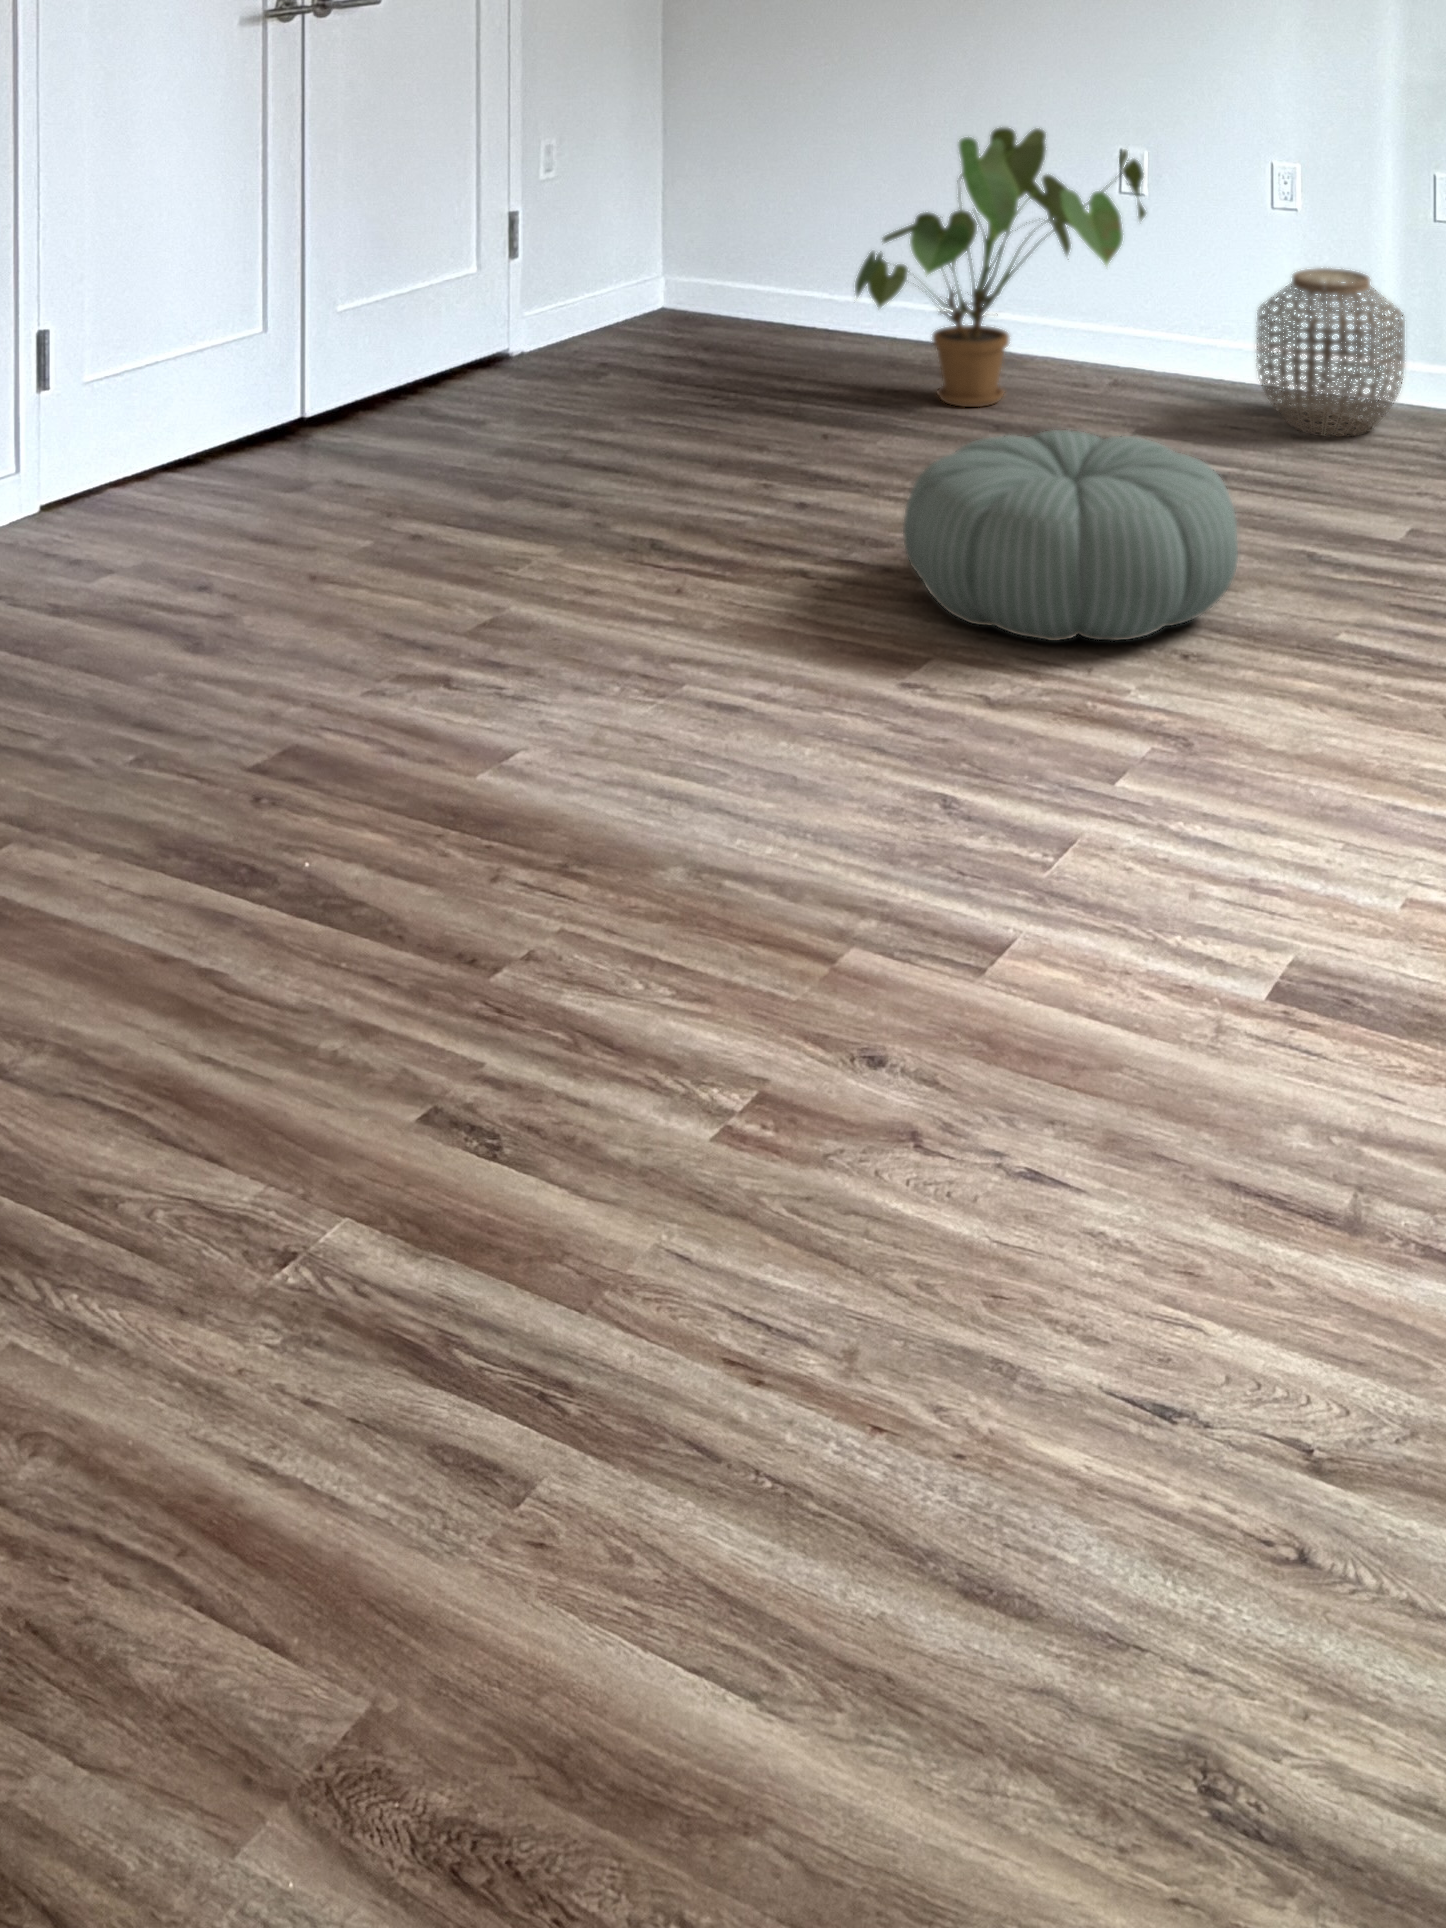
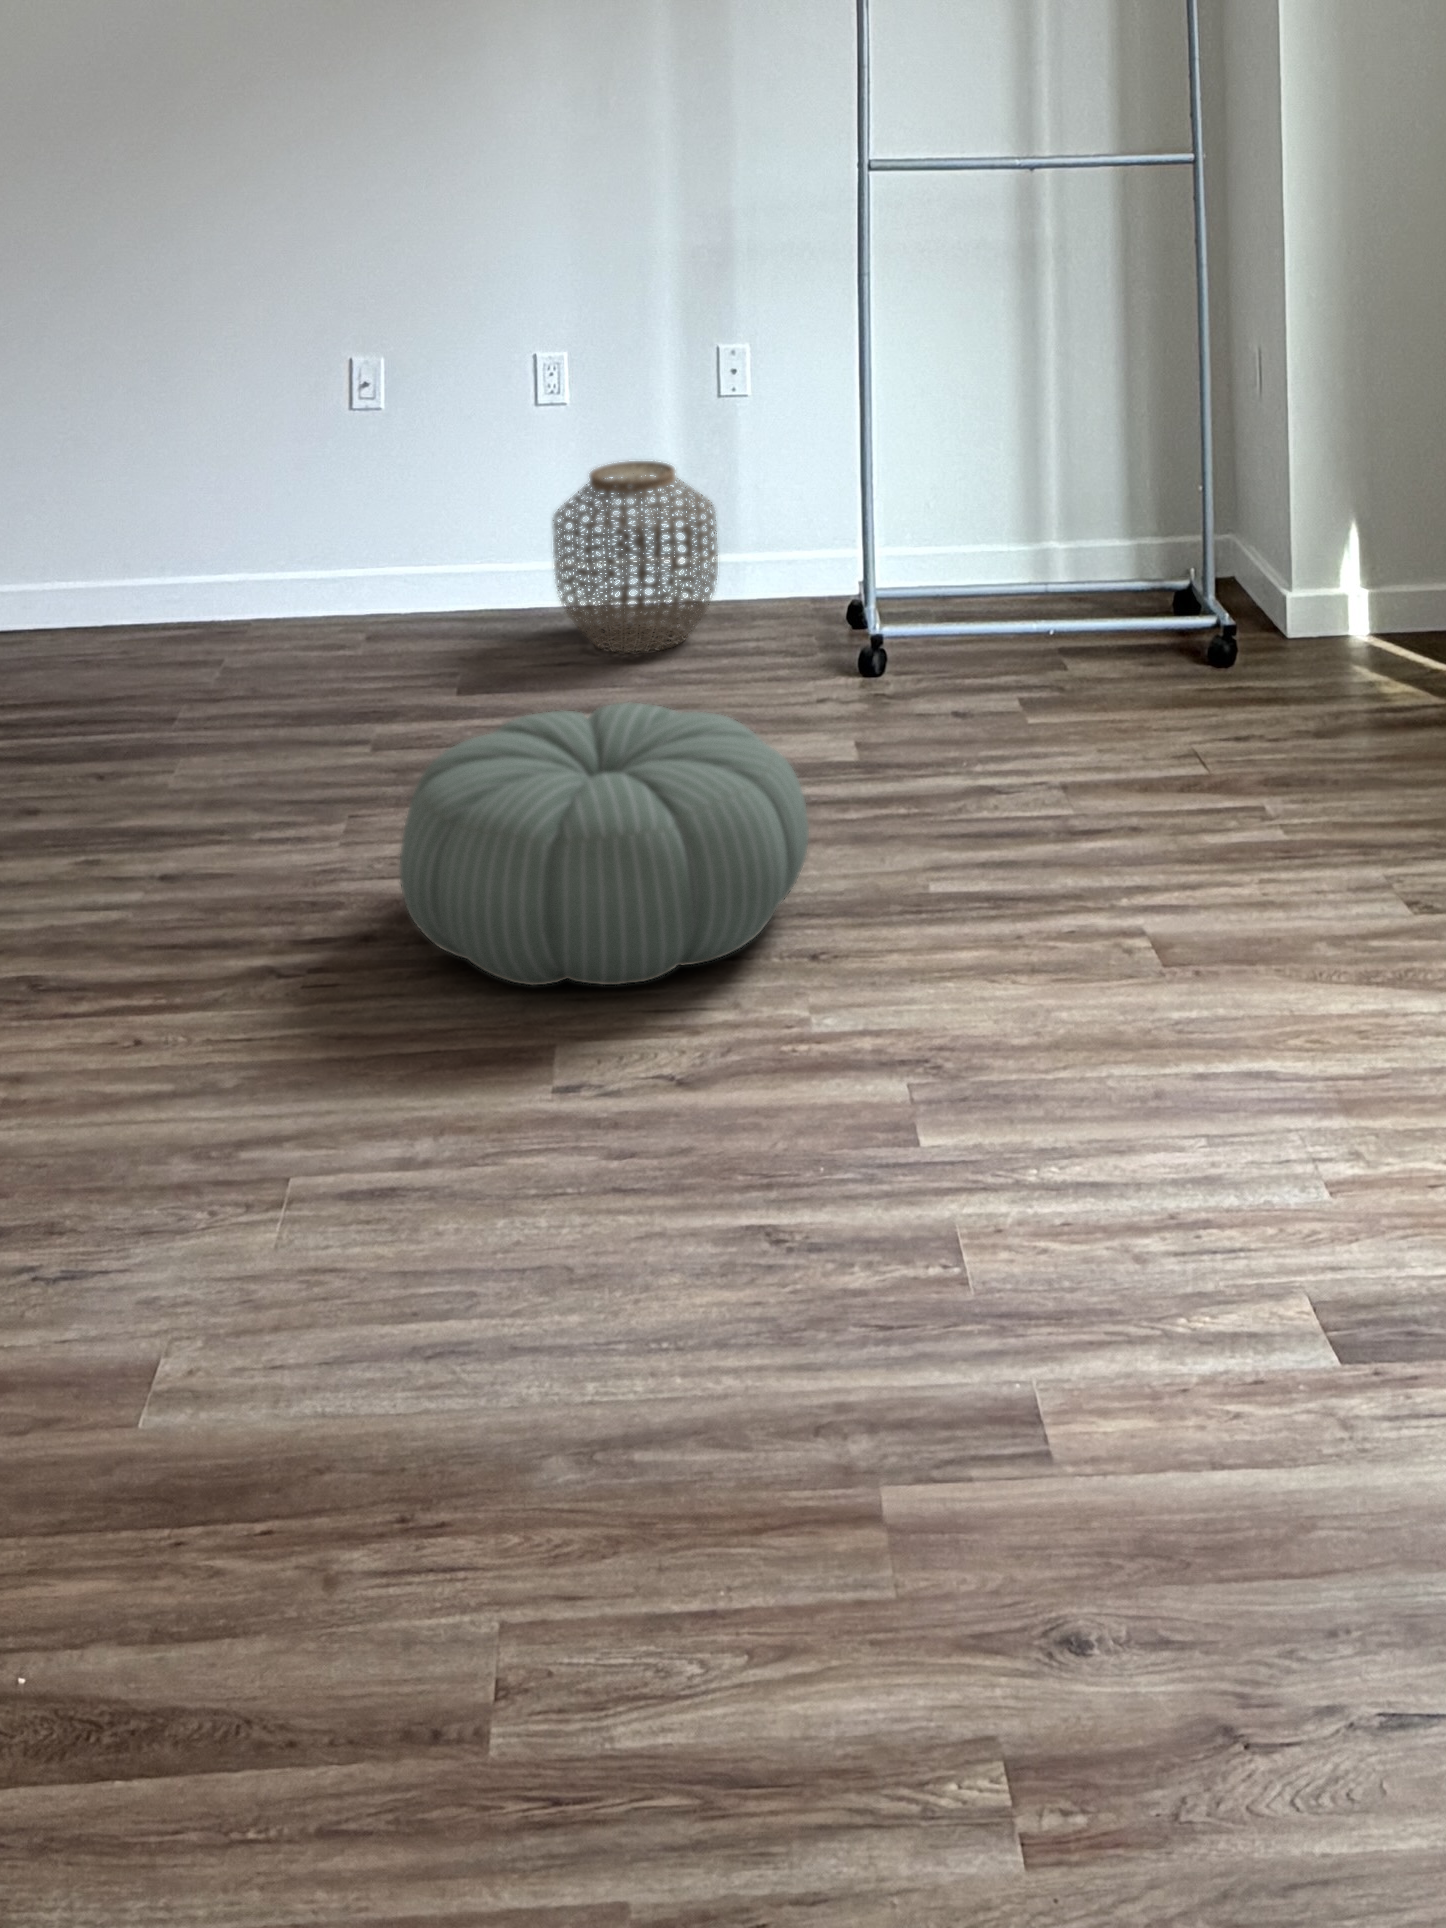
house plant: present [855,127,1146,407] -> none [63,350,400,707]

